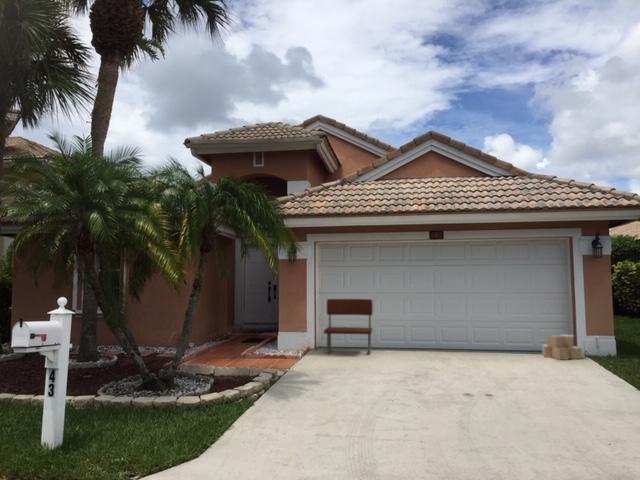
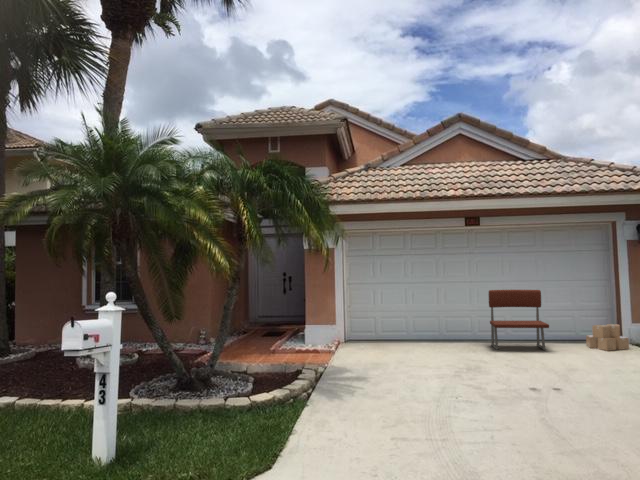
bench: present [324,299,373,354] -> present [489,290,549,350]

